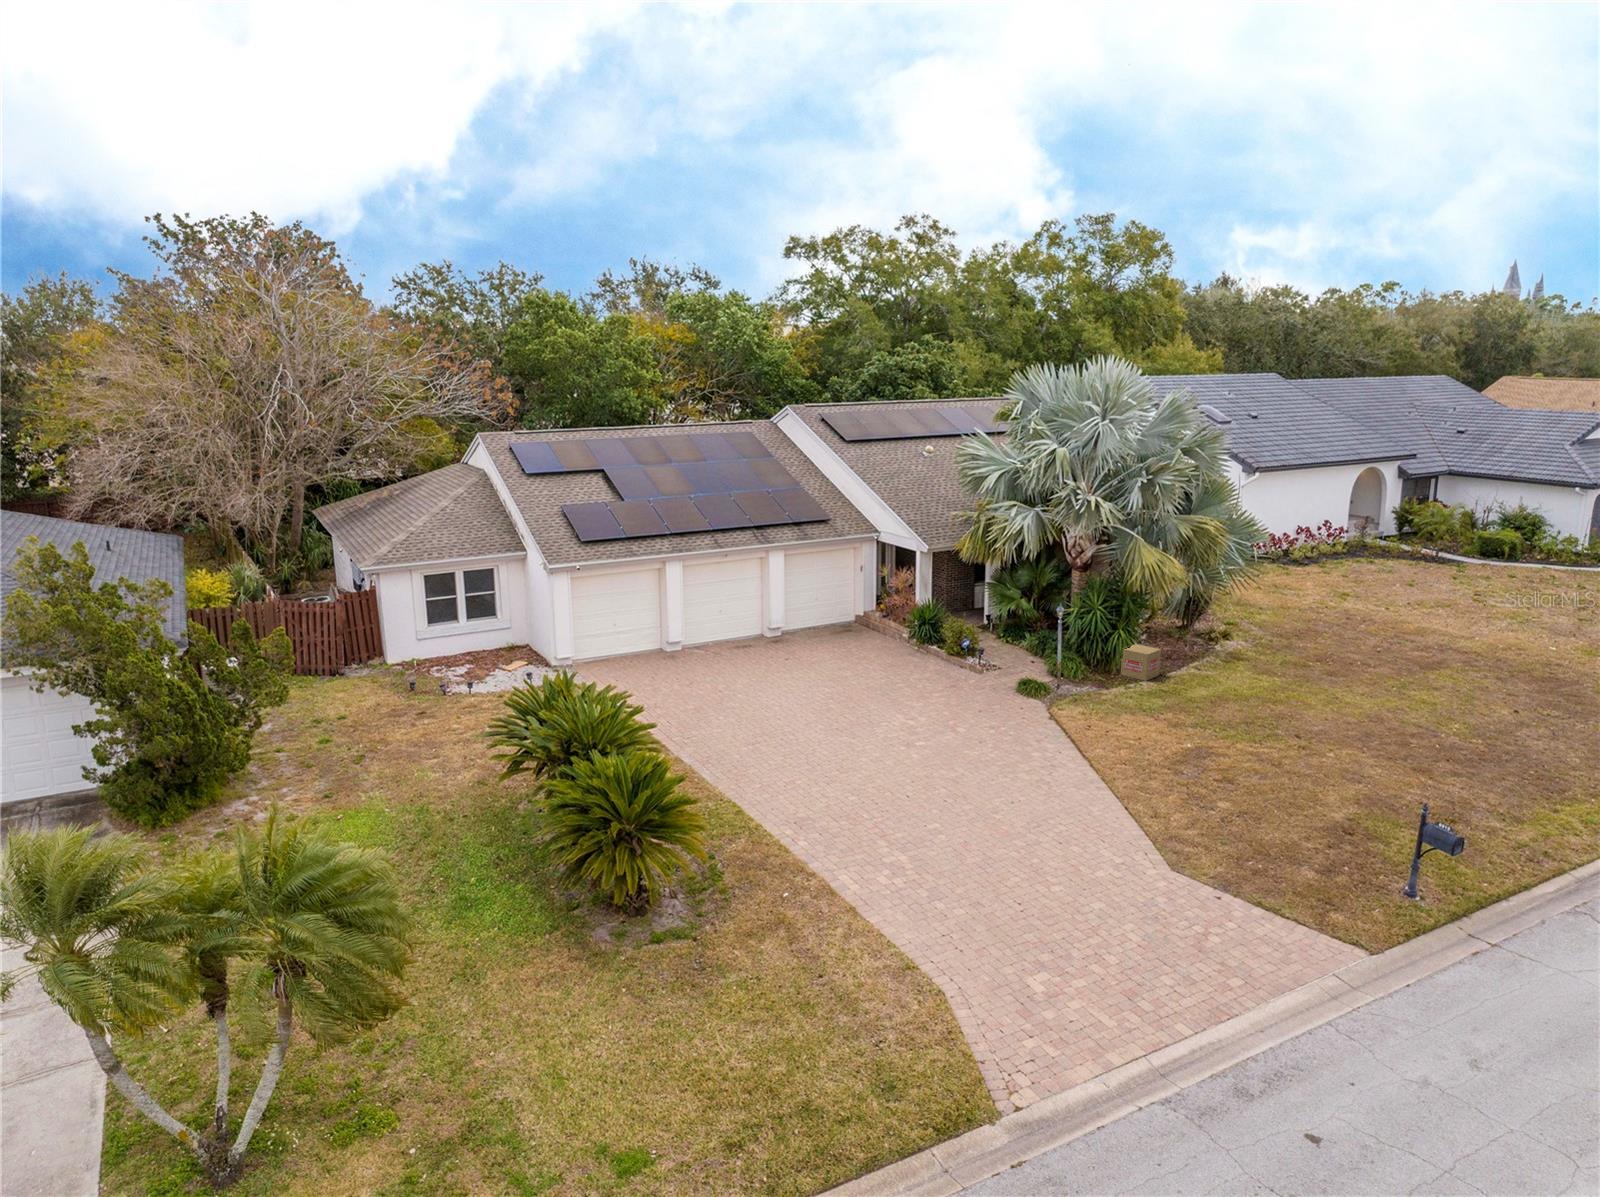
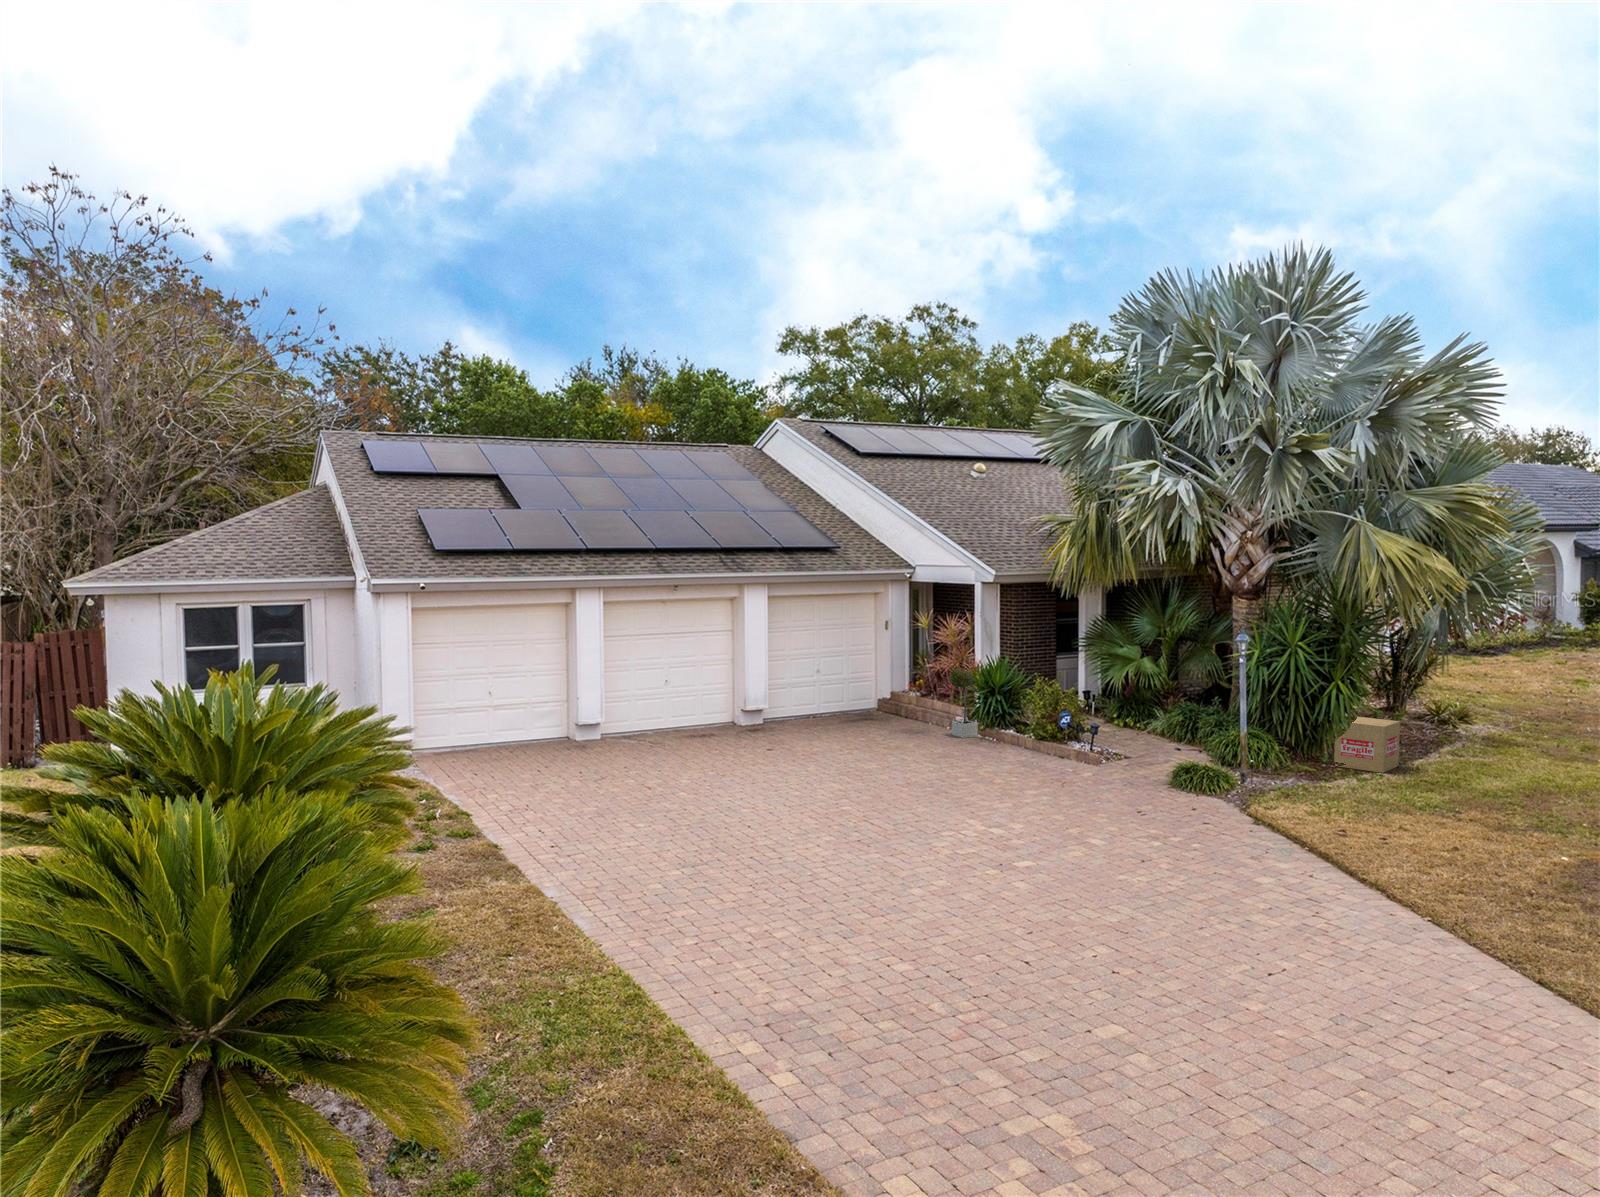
potted tree: none [897,607,915,651] -> present [950,669,978,738]

